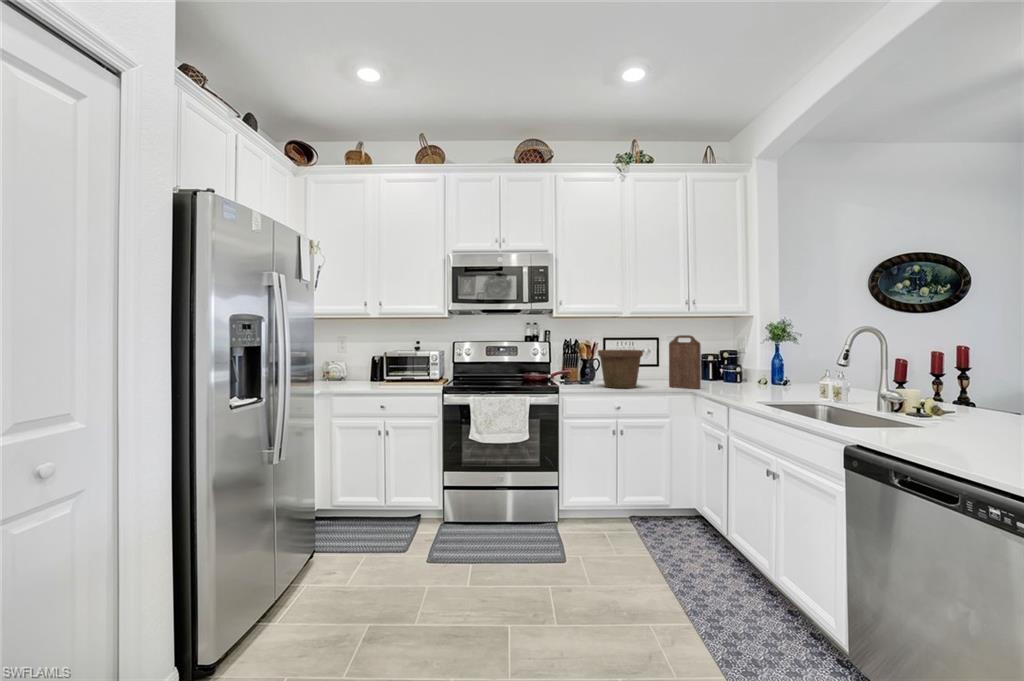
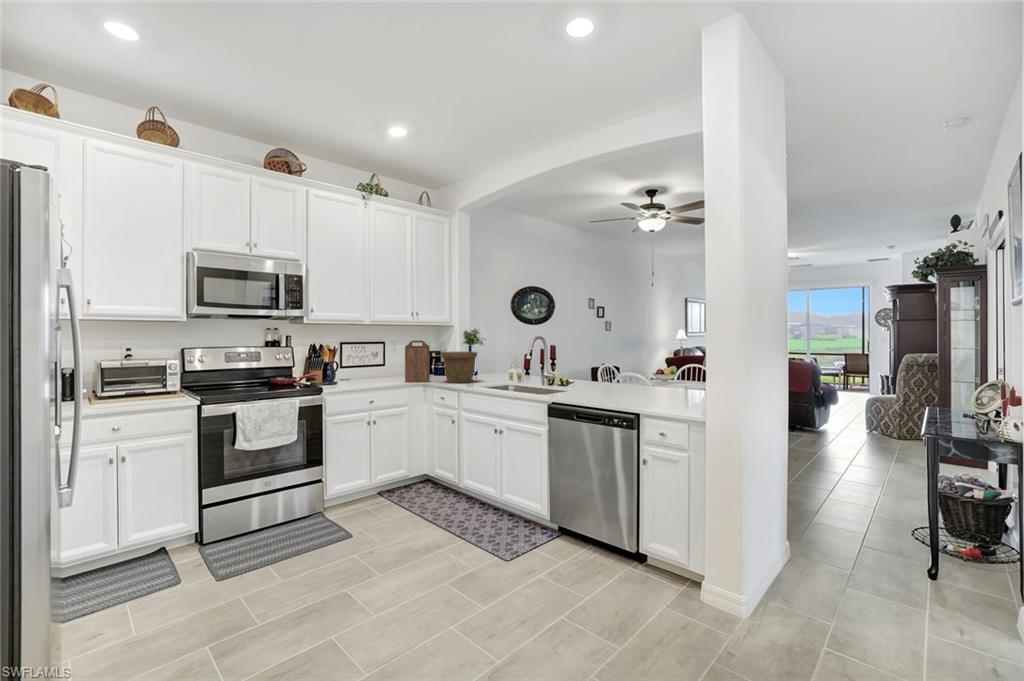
flower pot: present [598,350,643,388] -> present [441,352,477,383]

